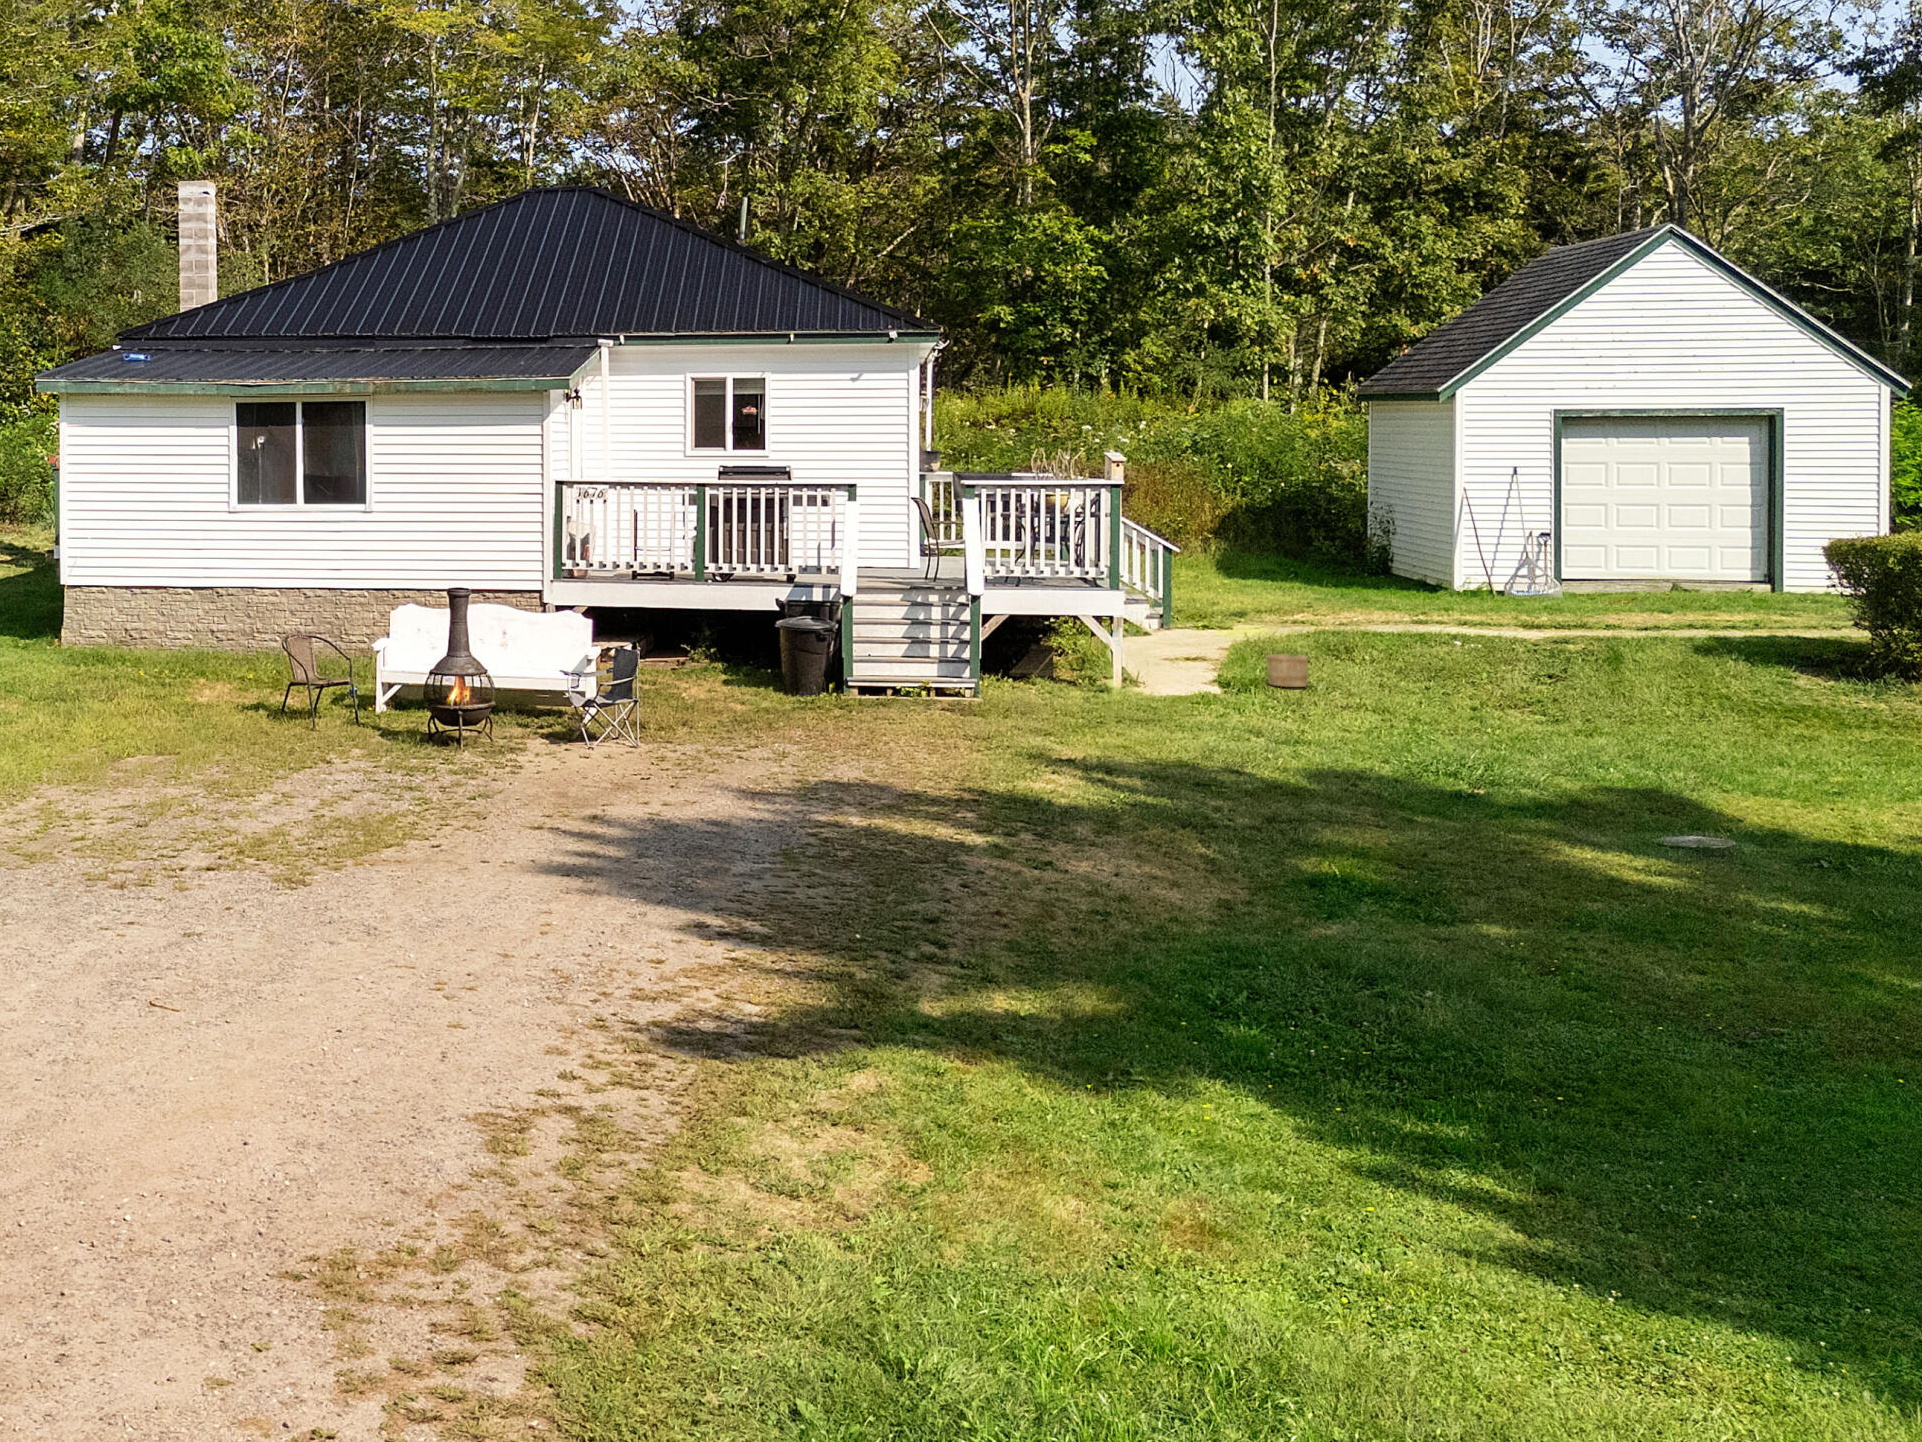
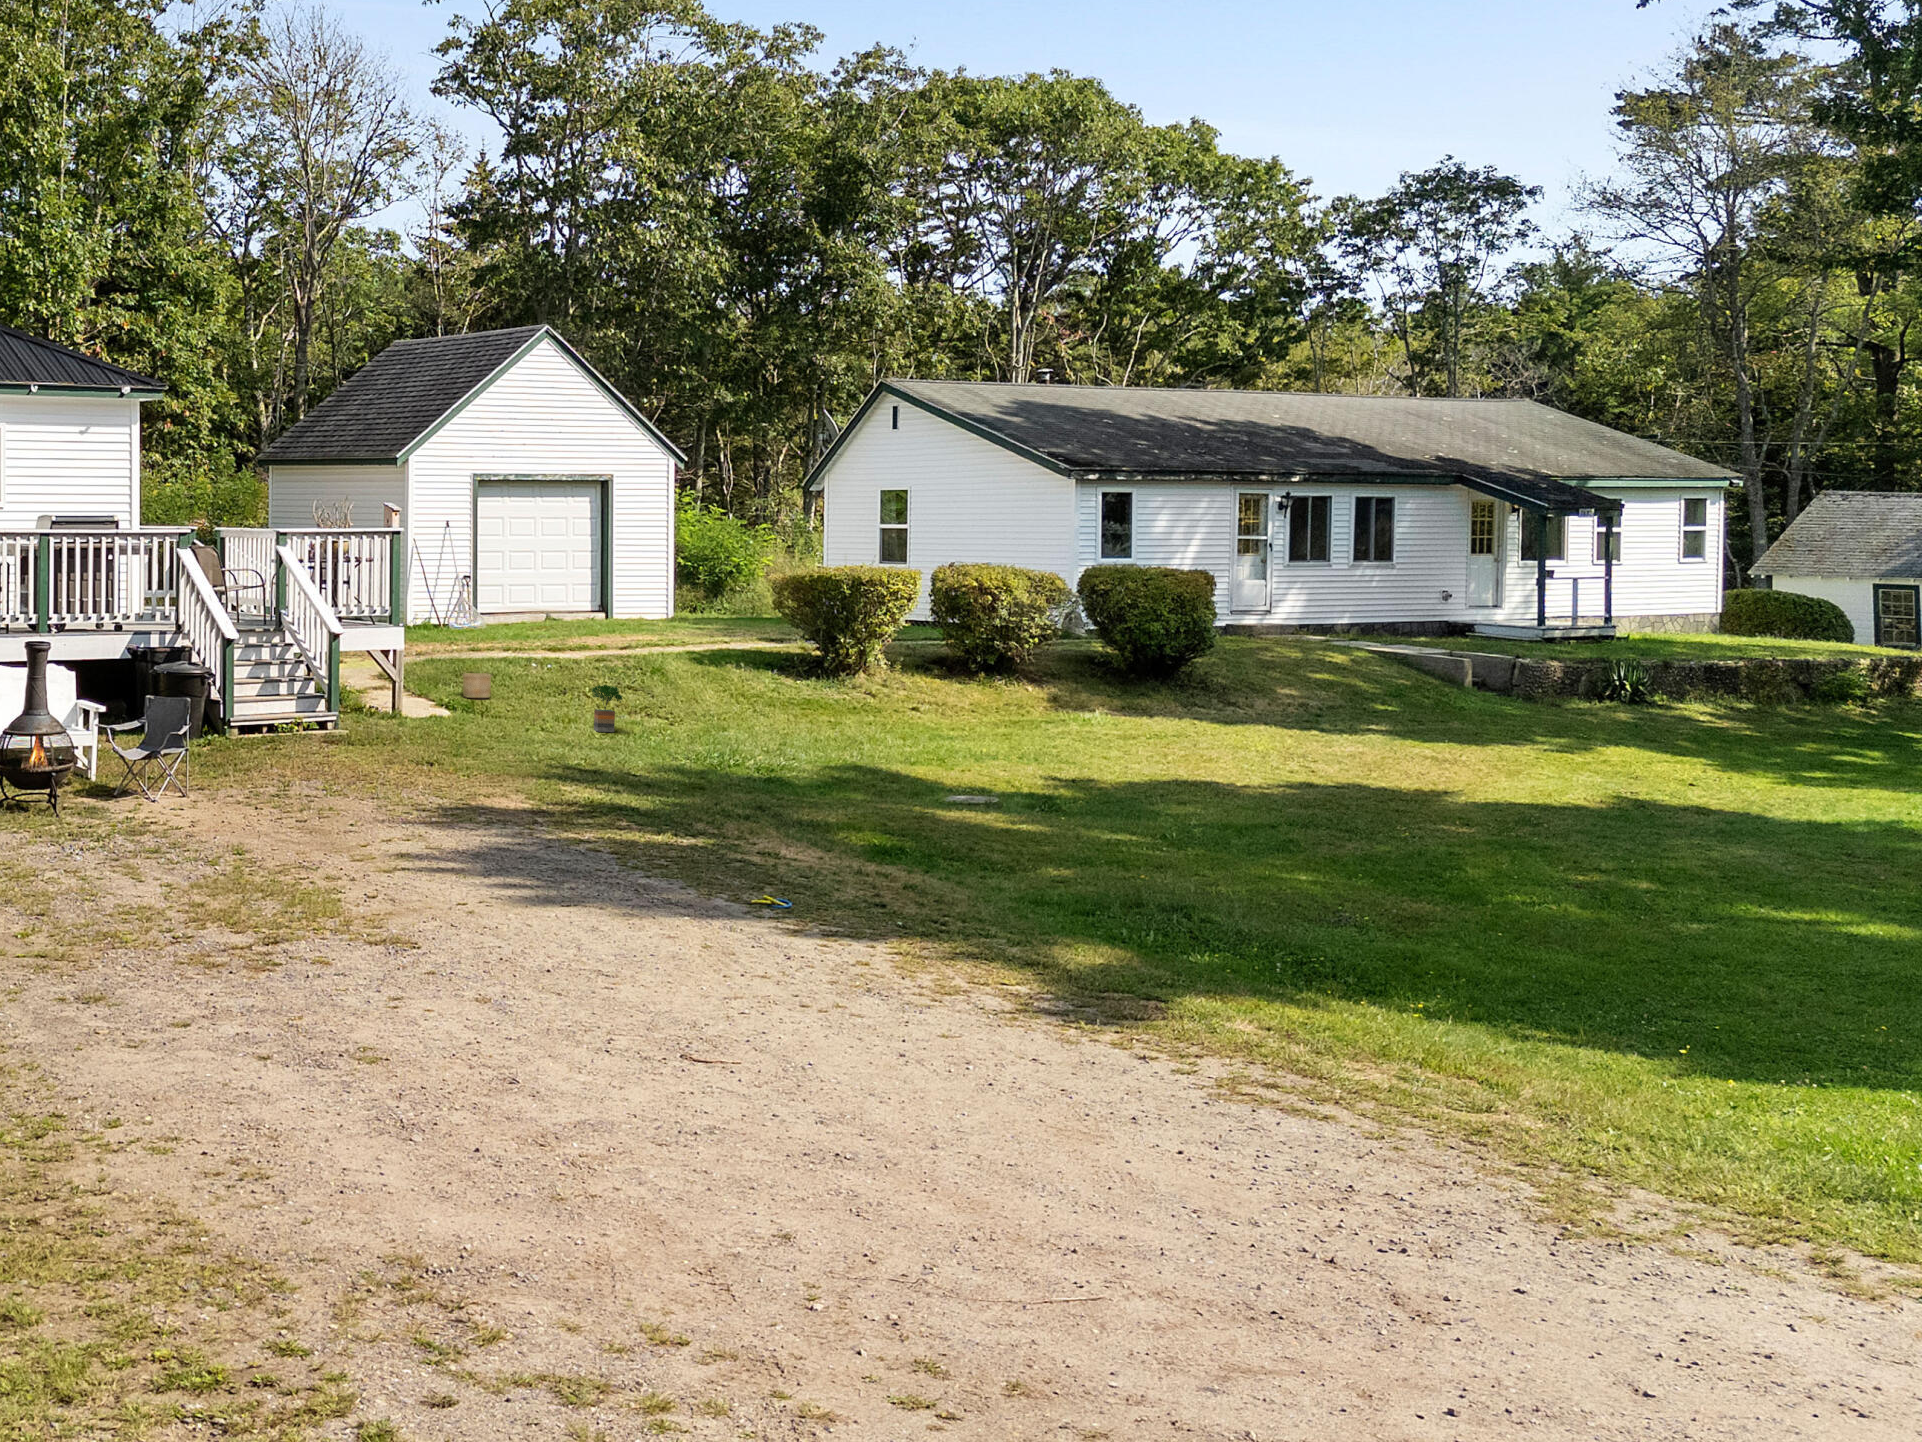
potted tree: none [1411,676,1462,744] -> present [591,685,622,732]

